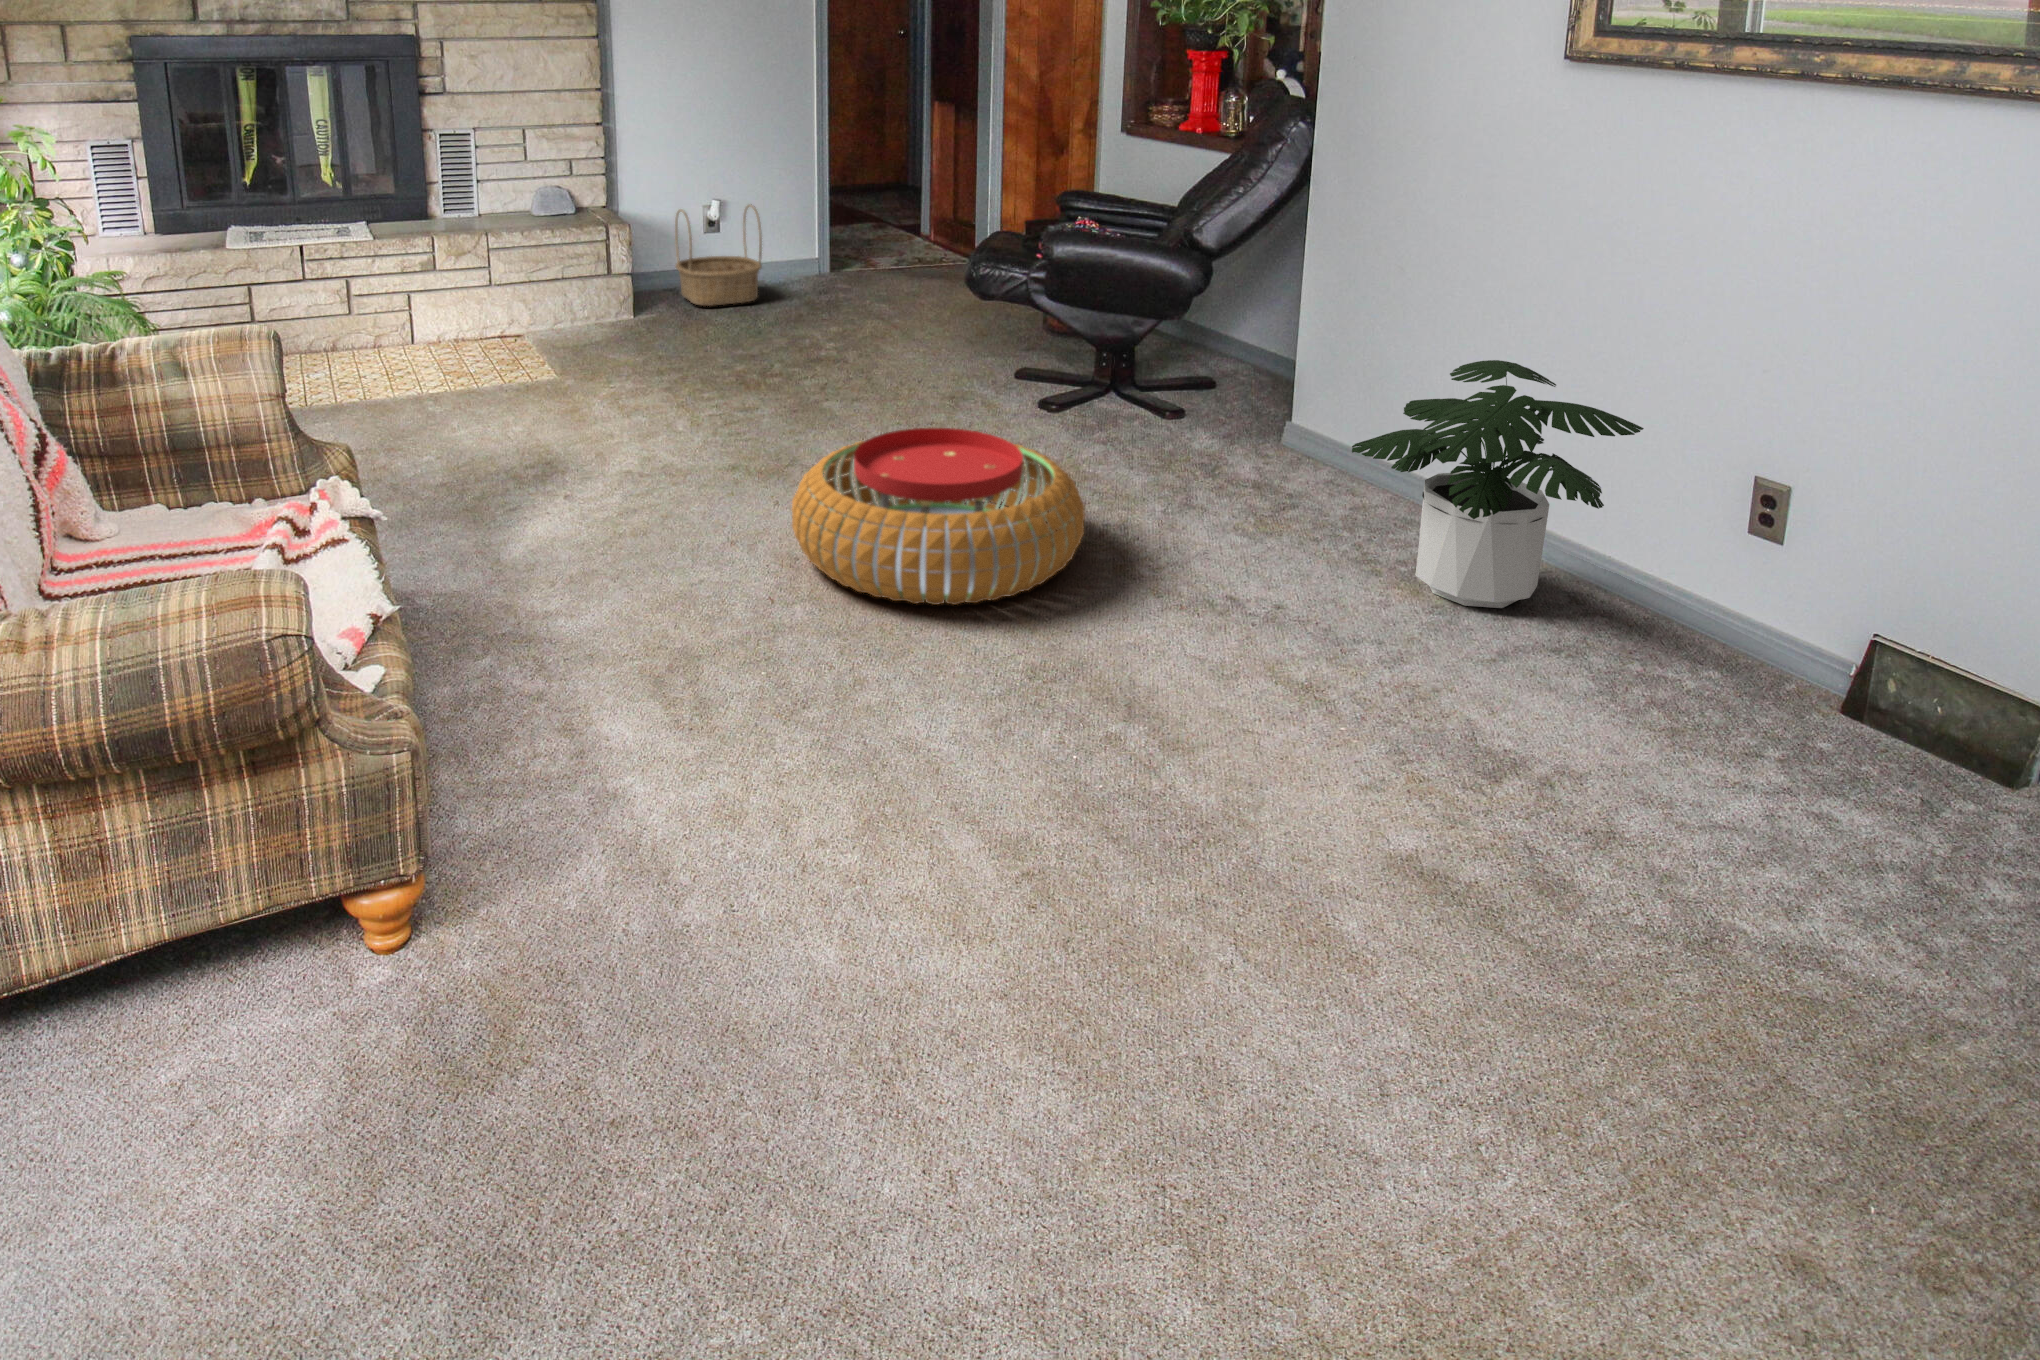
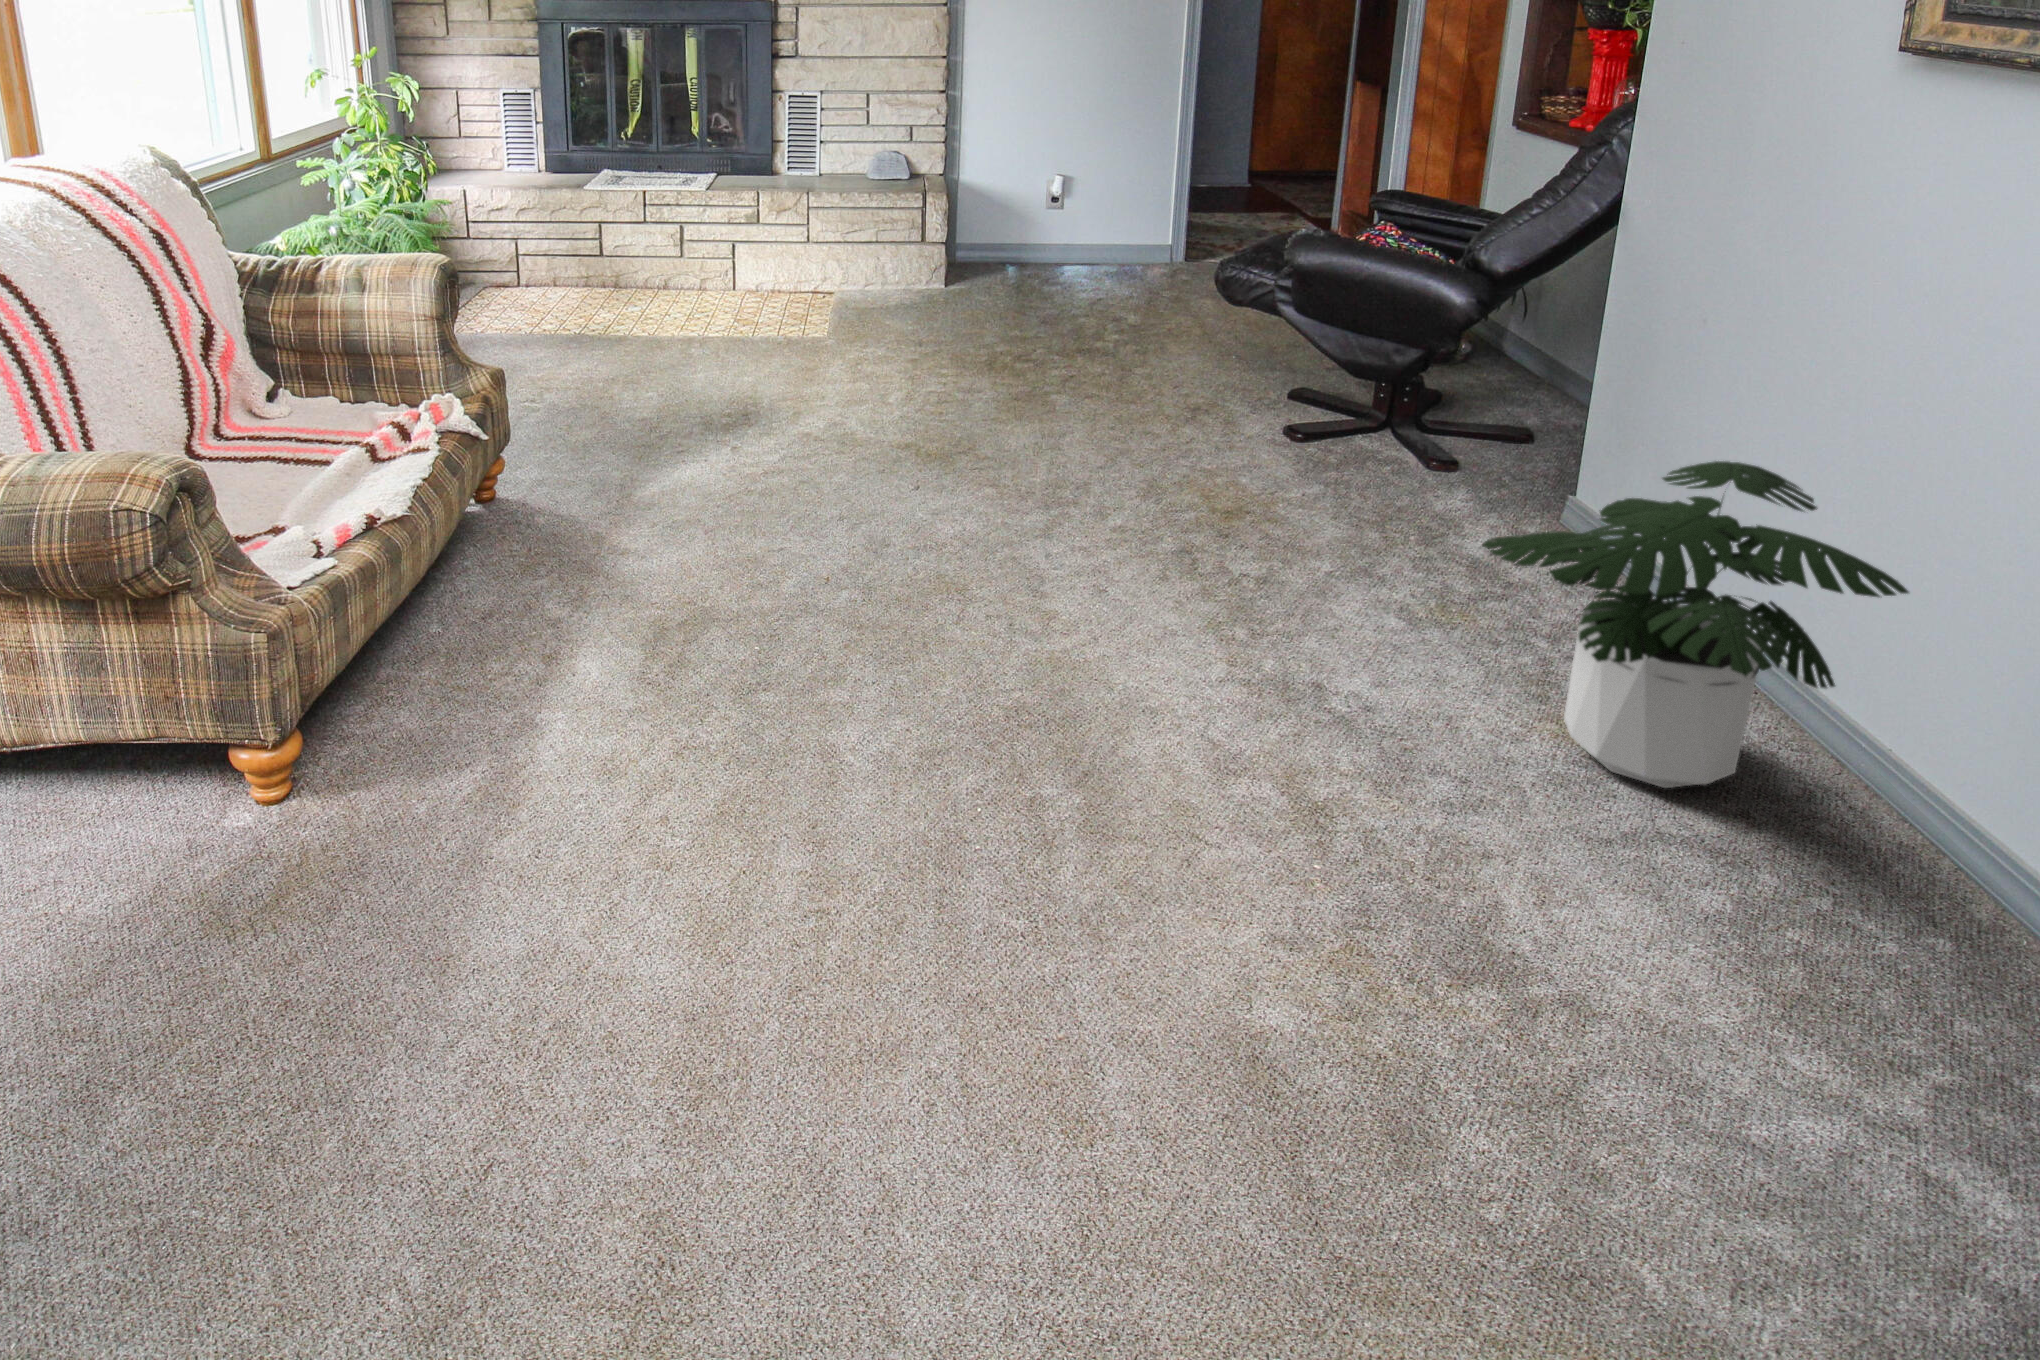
basket: present [675,204,762,306] -> none [1005,181,1093,282]
pouf: present [792,428,1085,605] -> none [861,433,1180,629]

